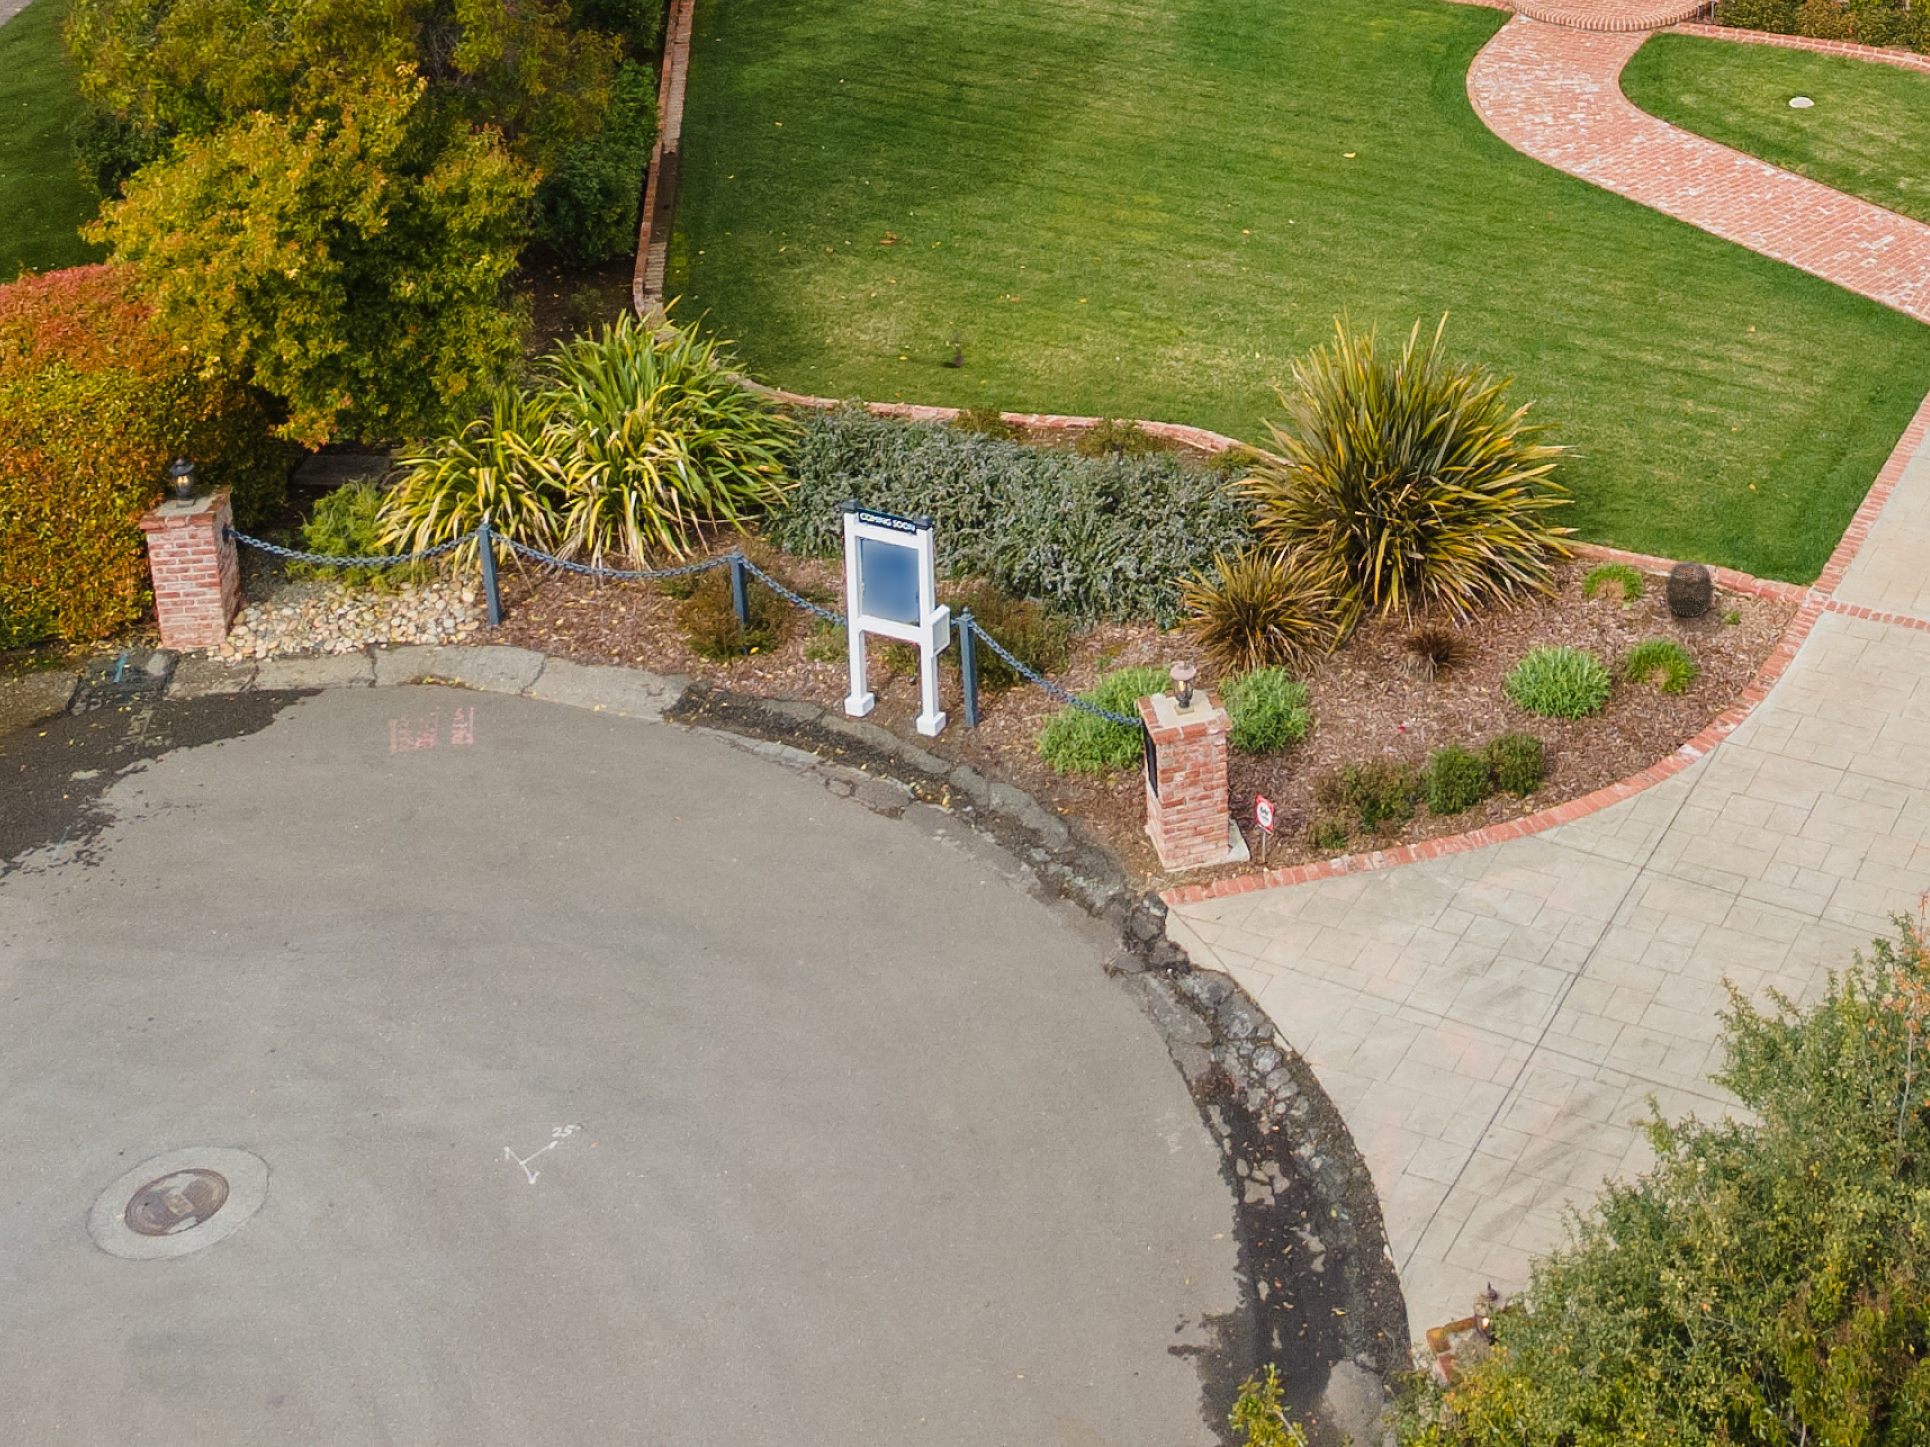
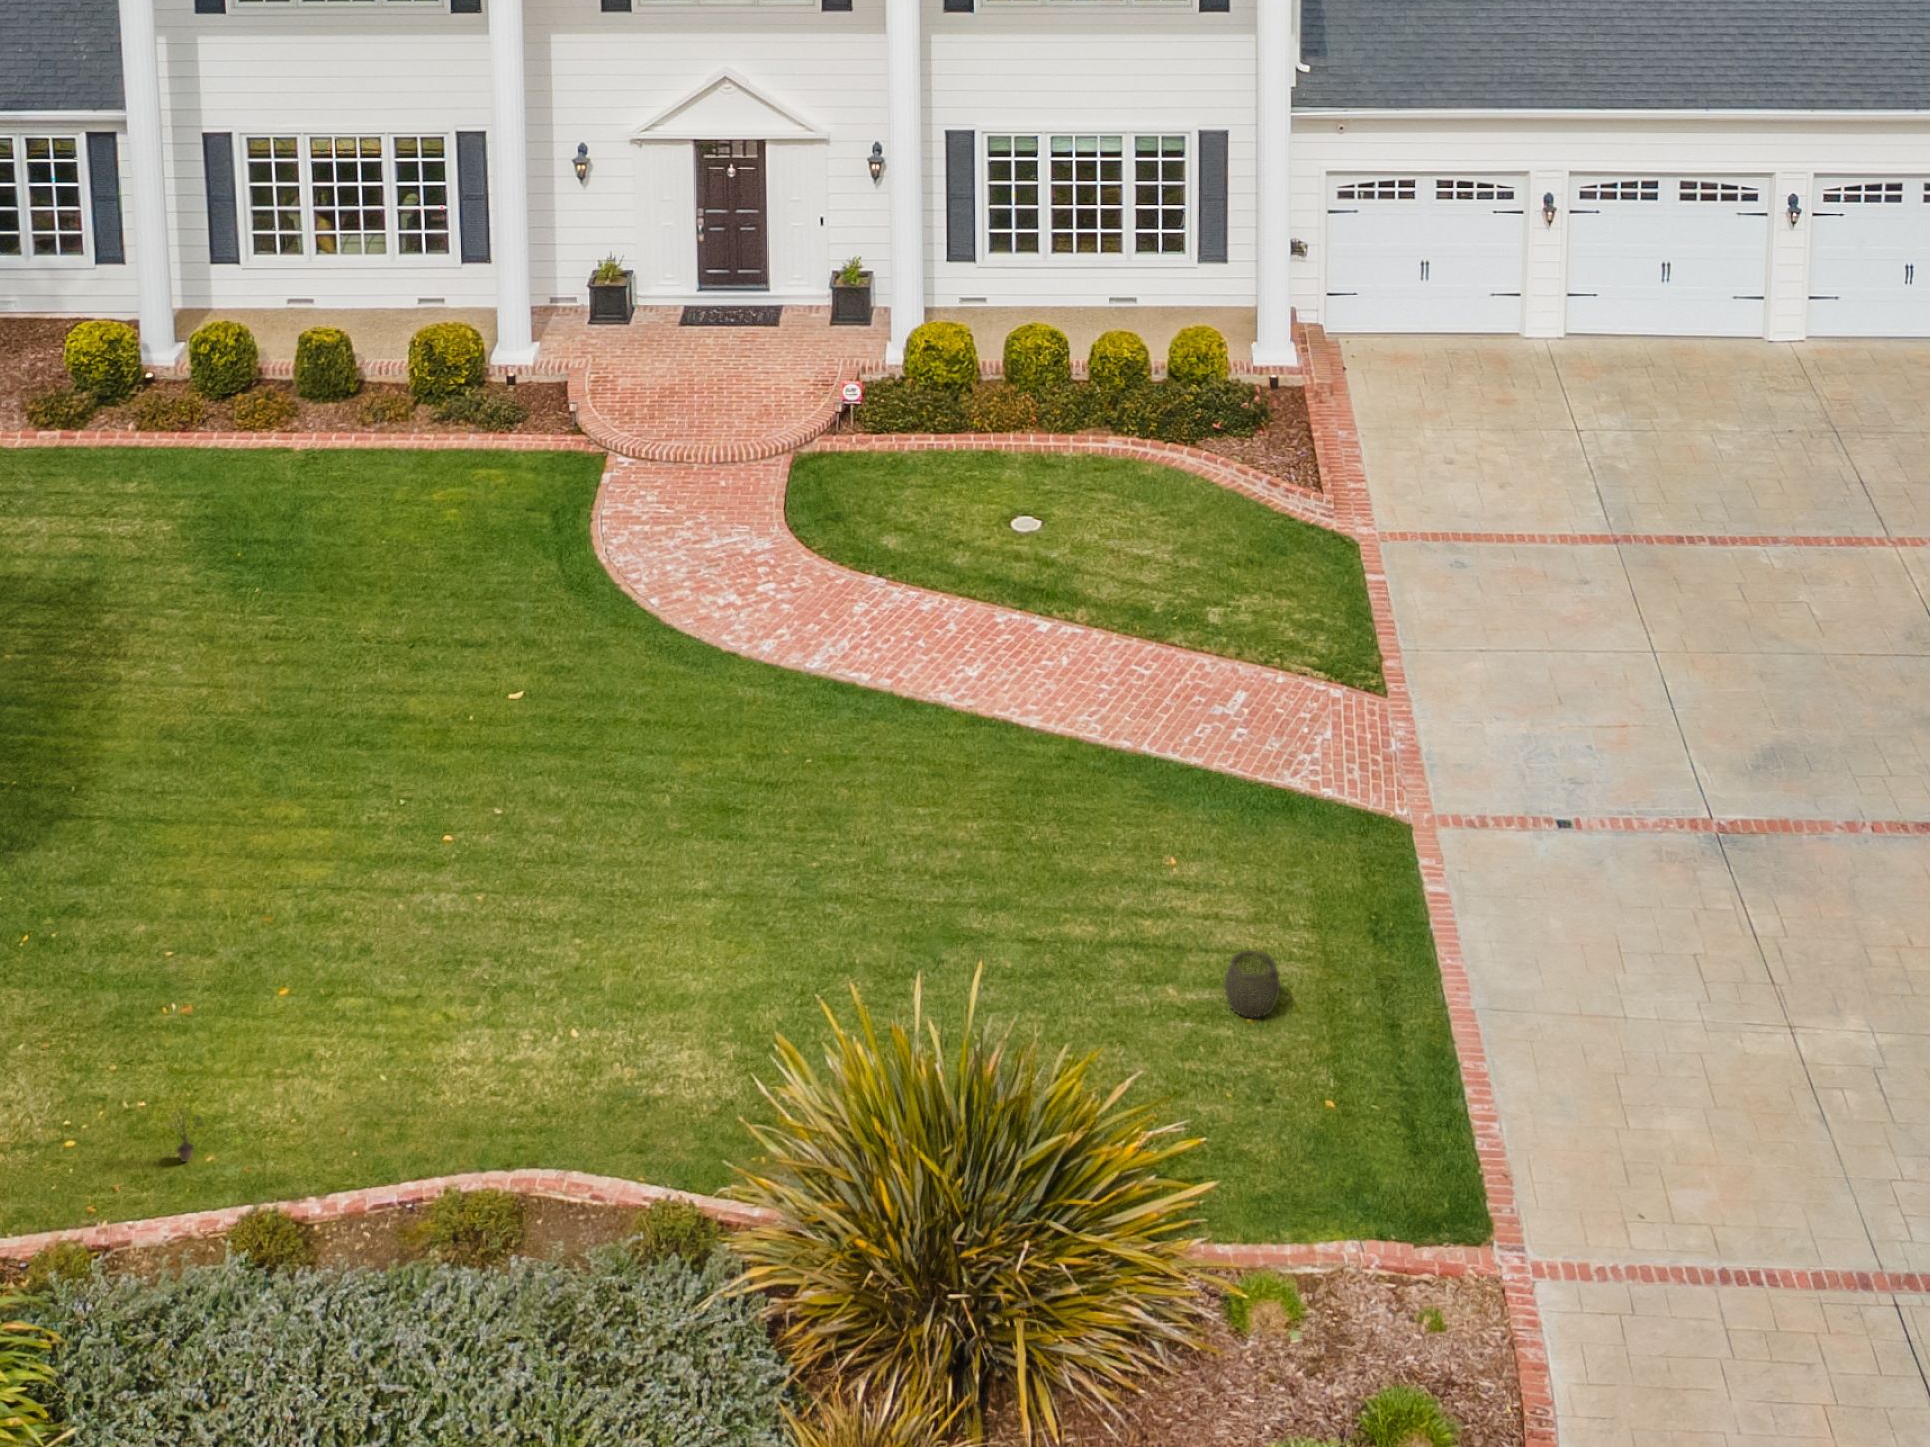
woven basket: present [1666,562,1713,617] -> present [1225,951,1280,1017]

